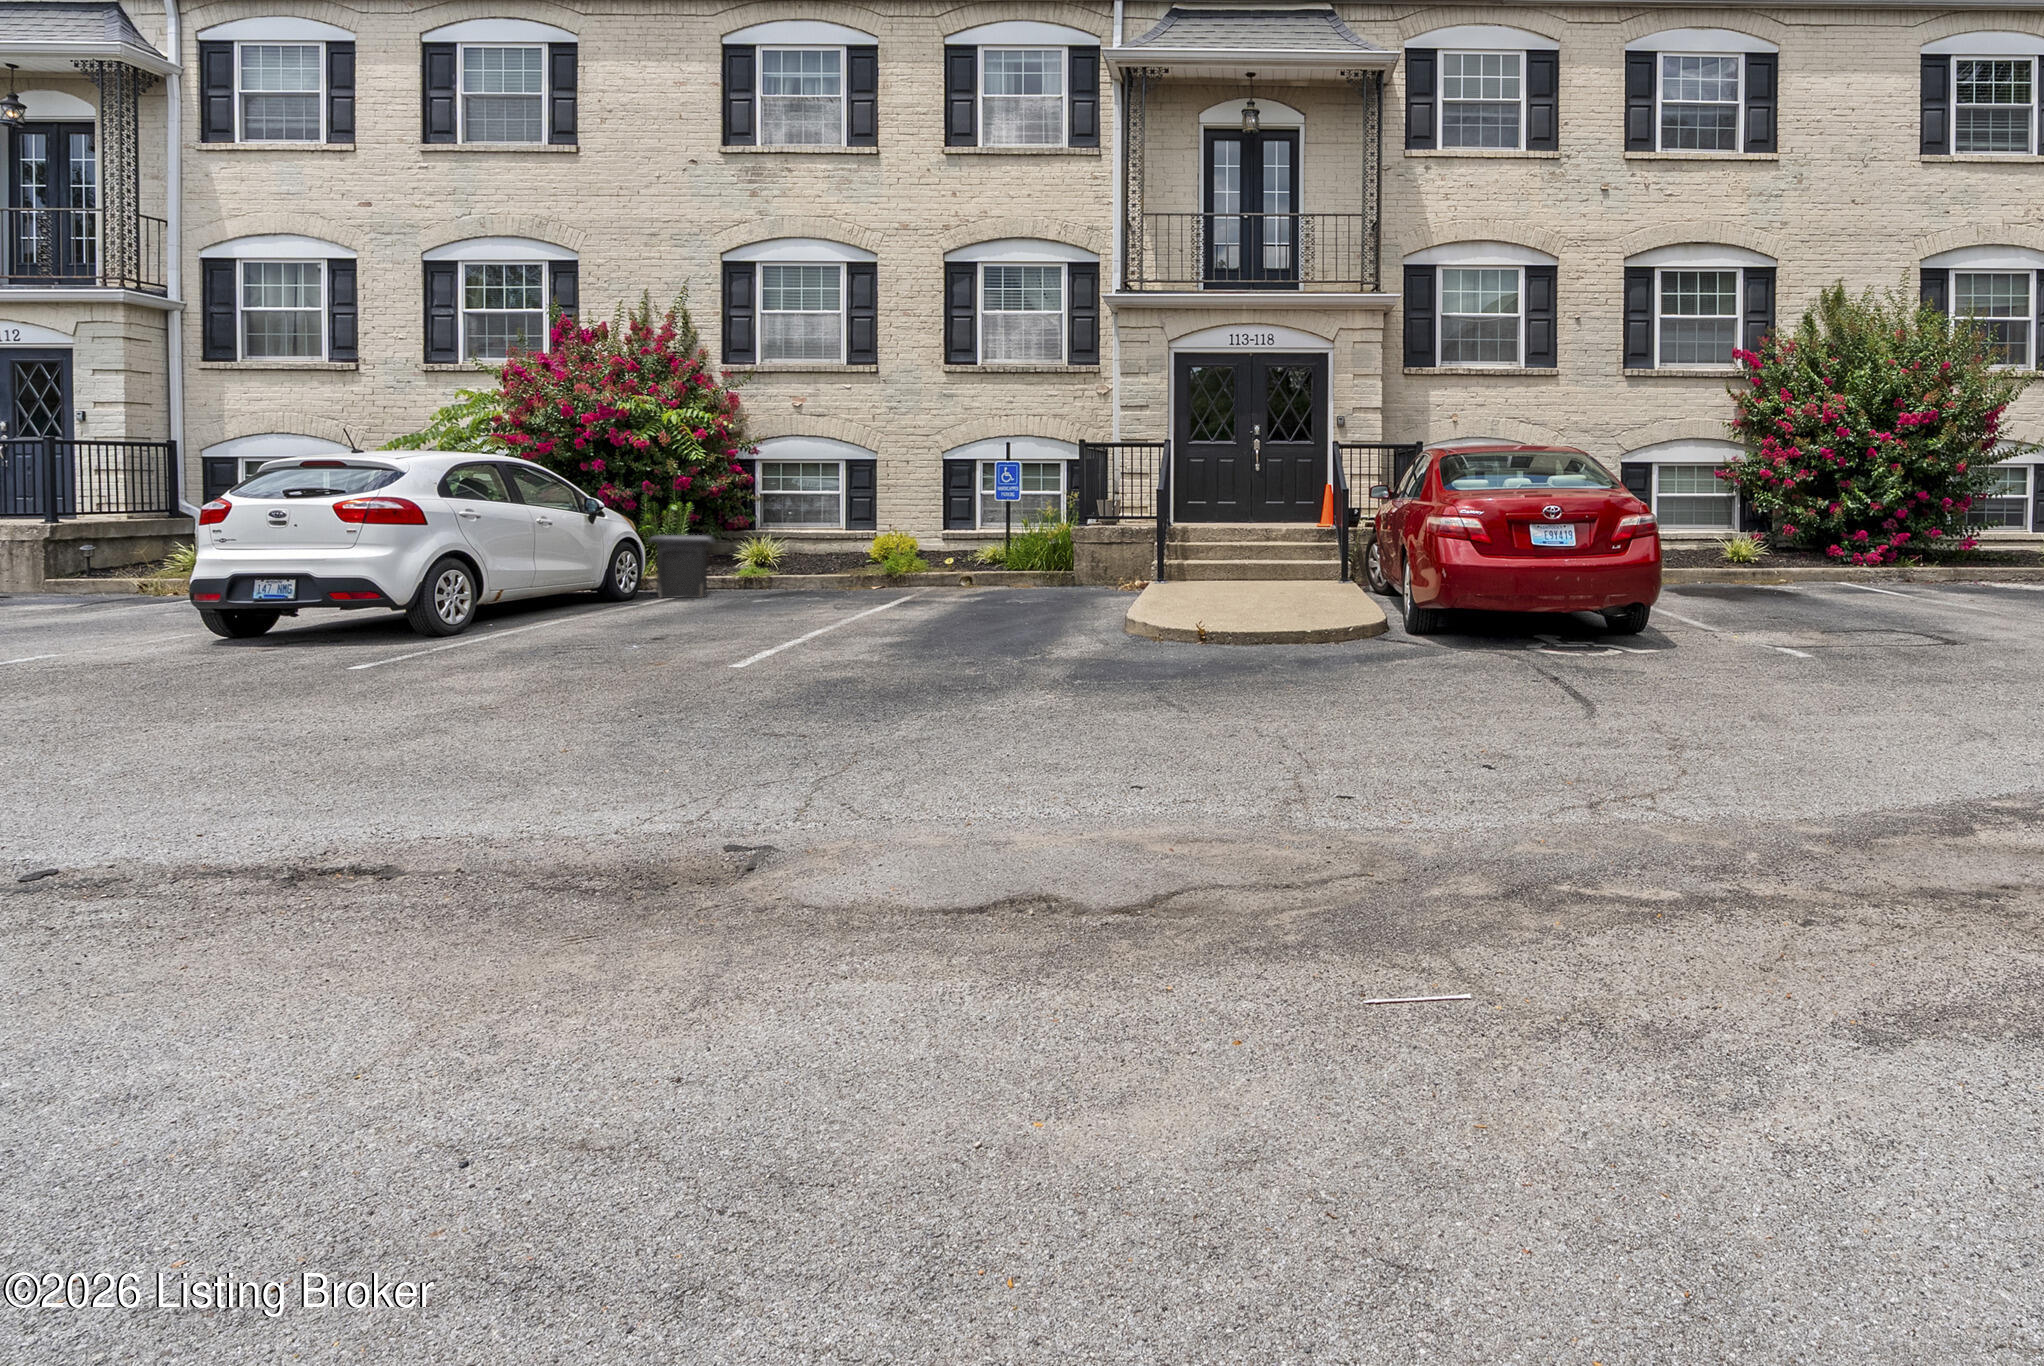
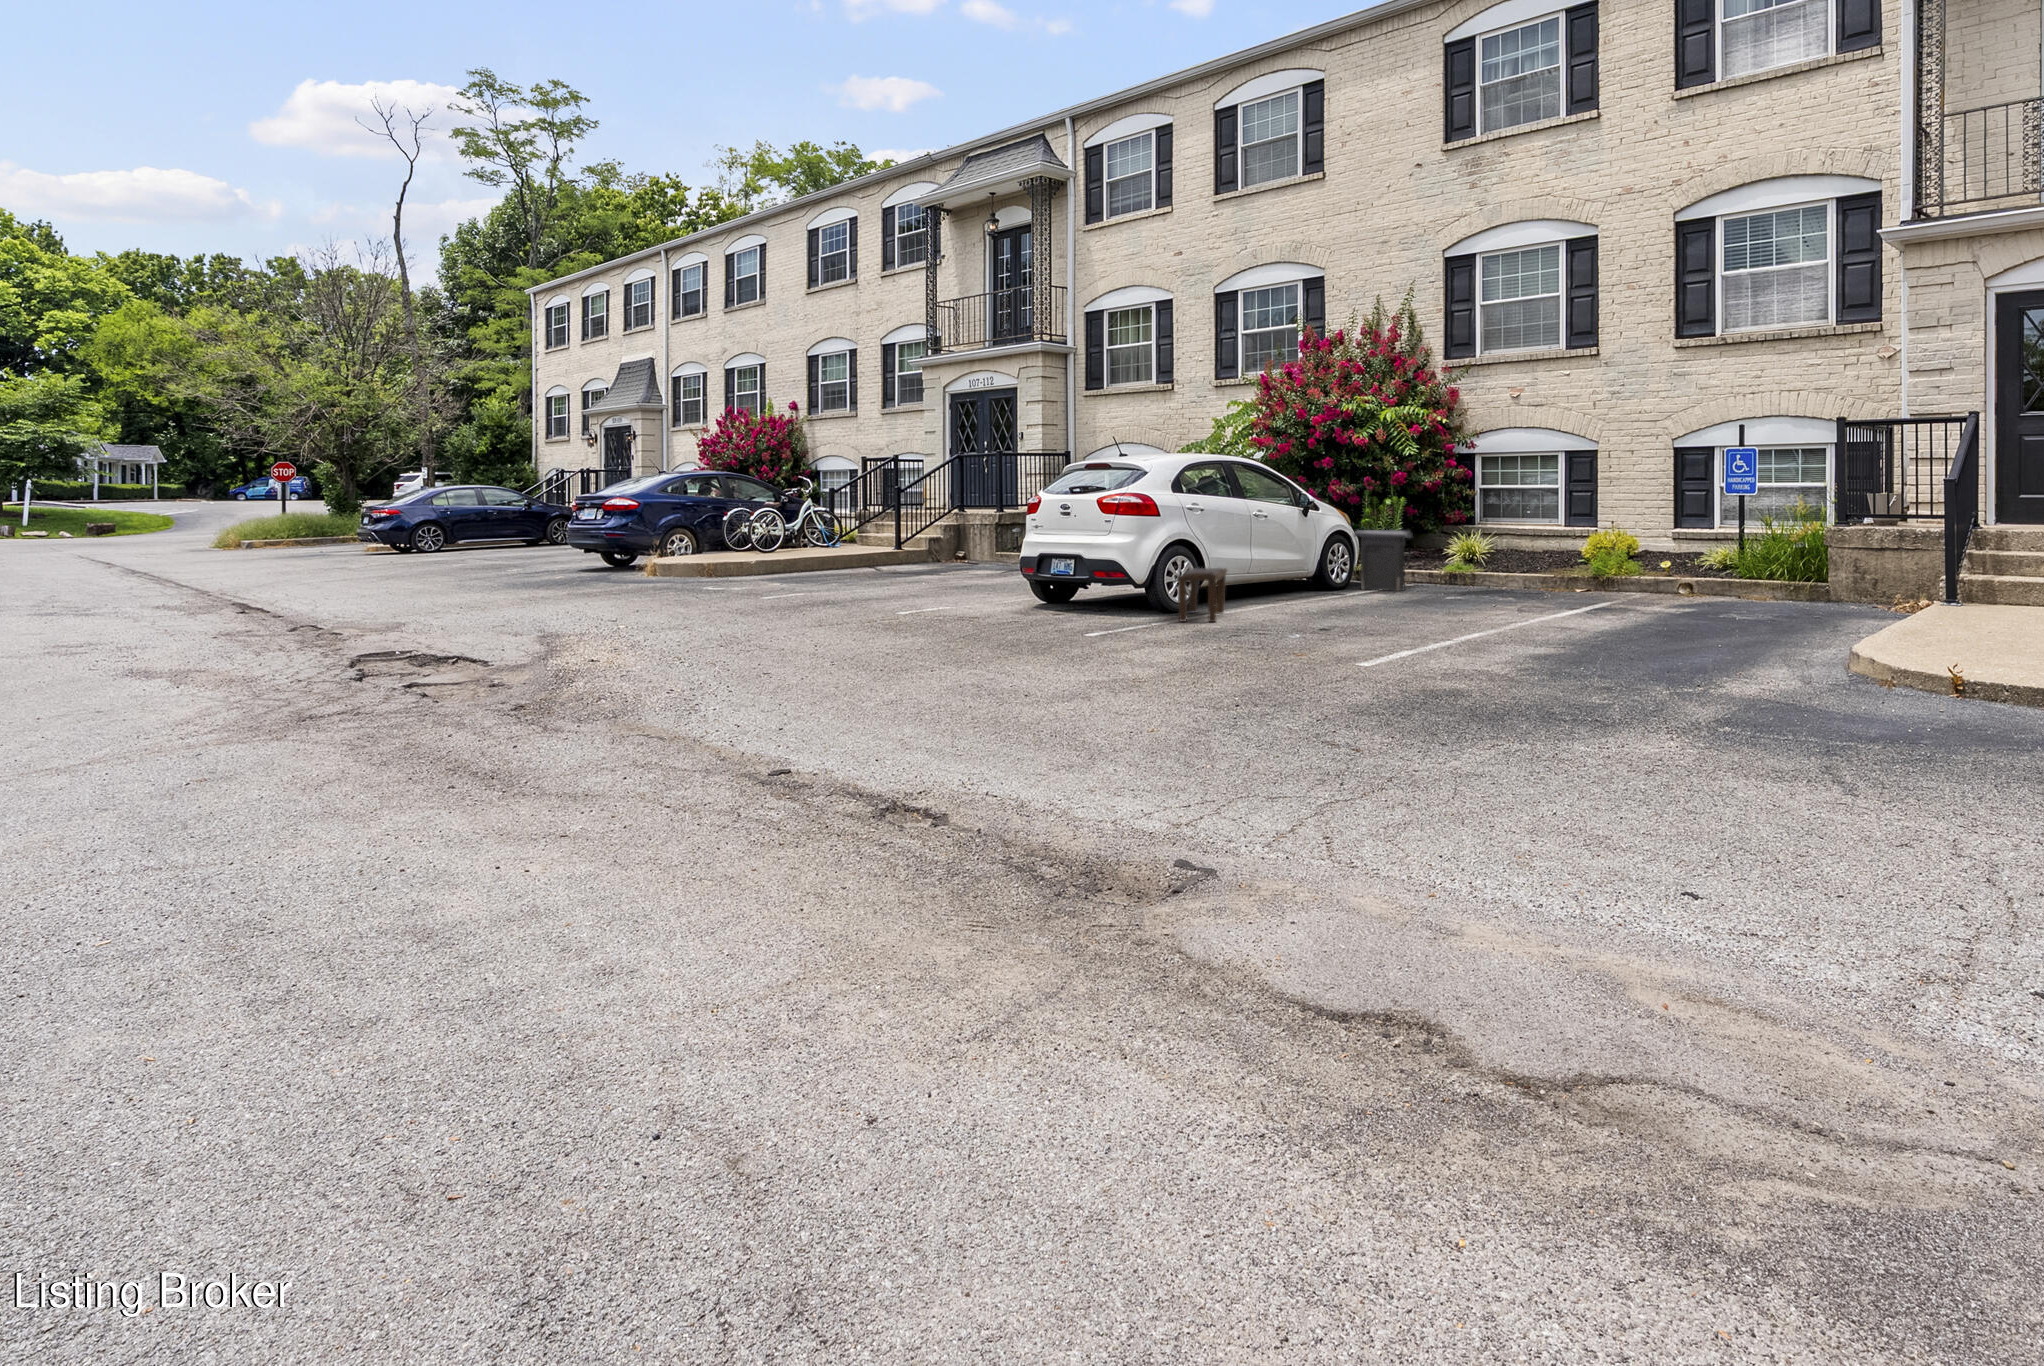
bench: none [461,582,519,648] -> present [1177,568,1227,622]

